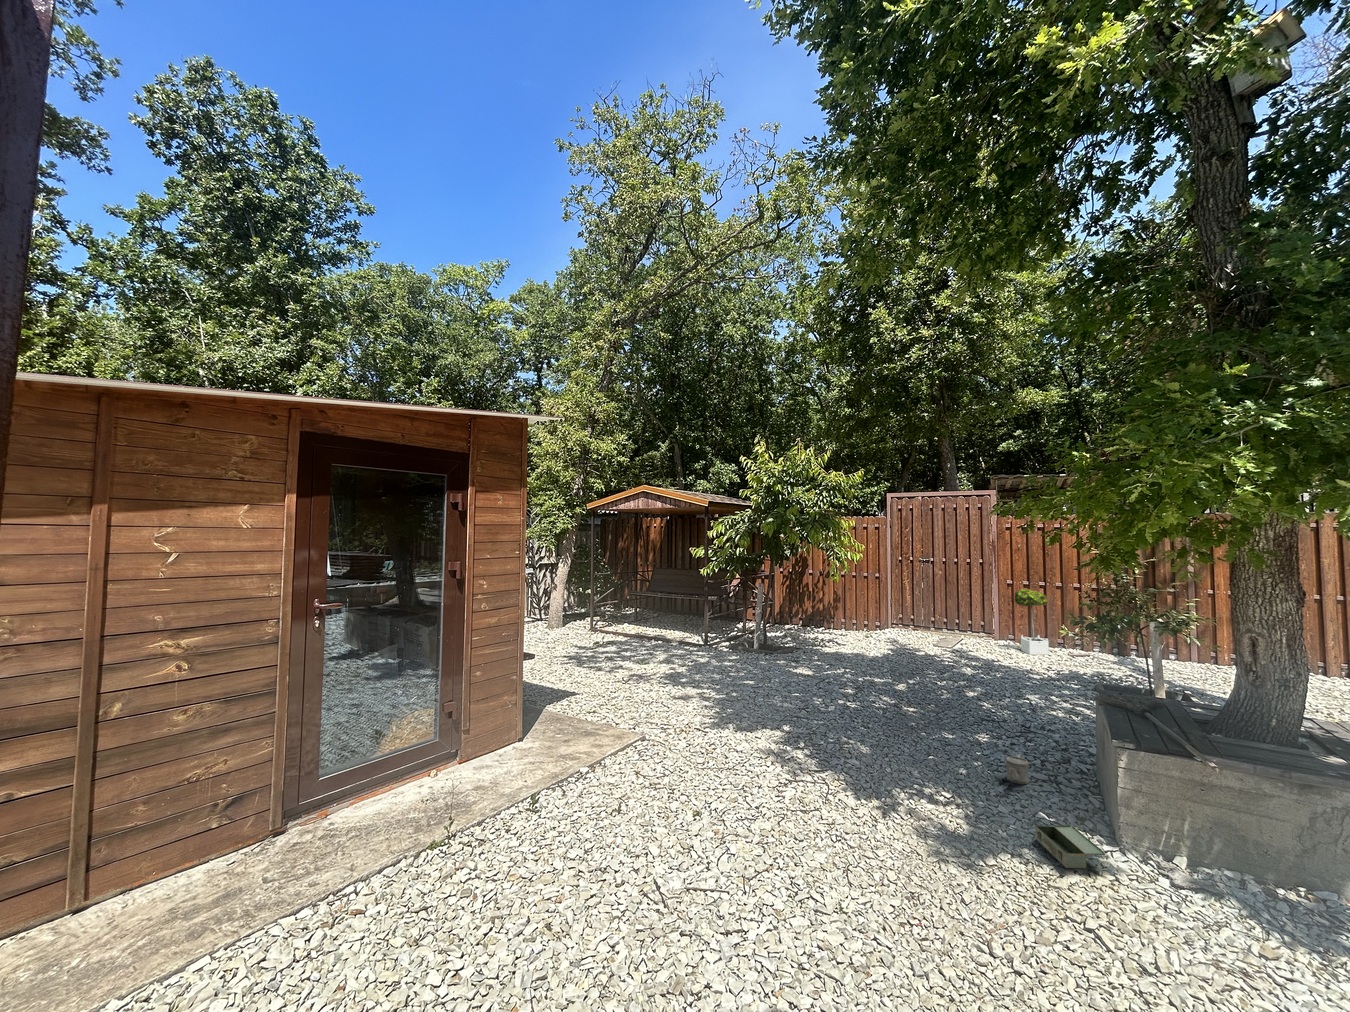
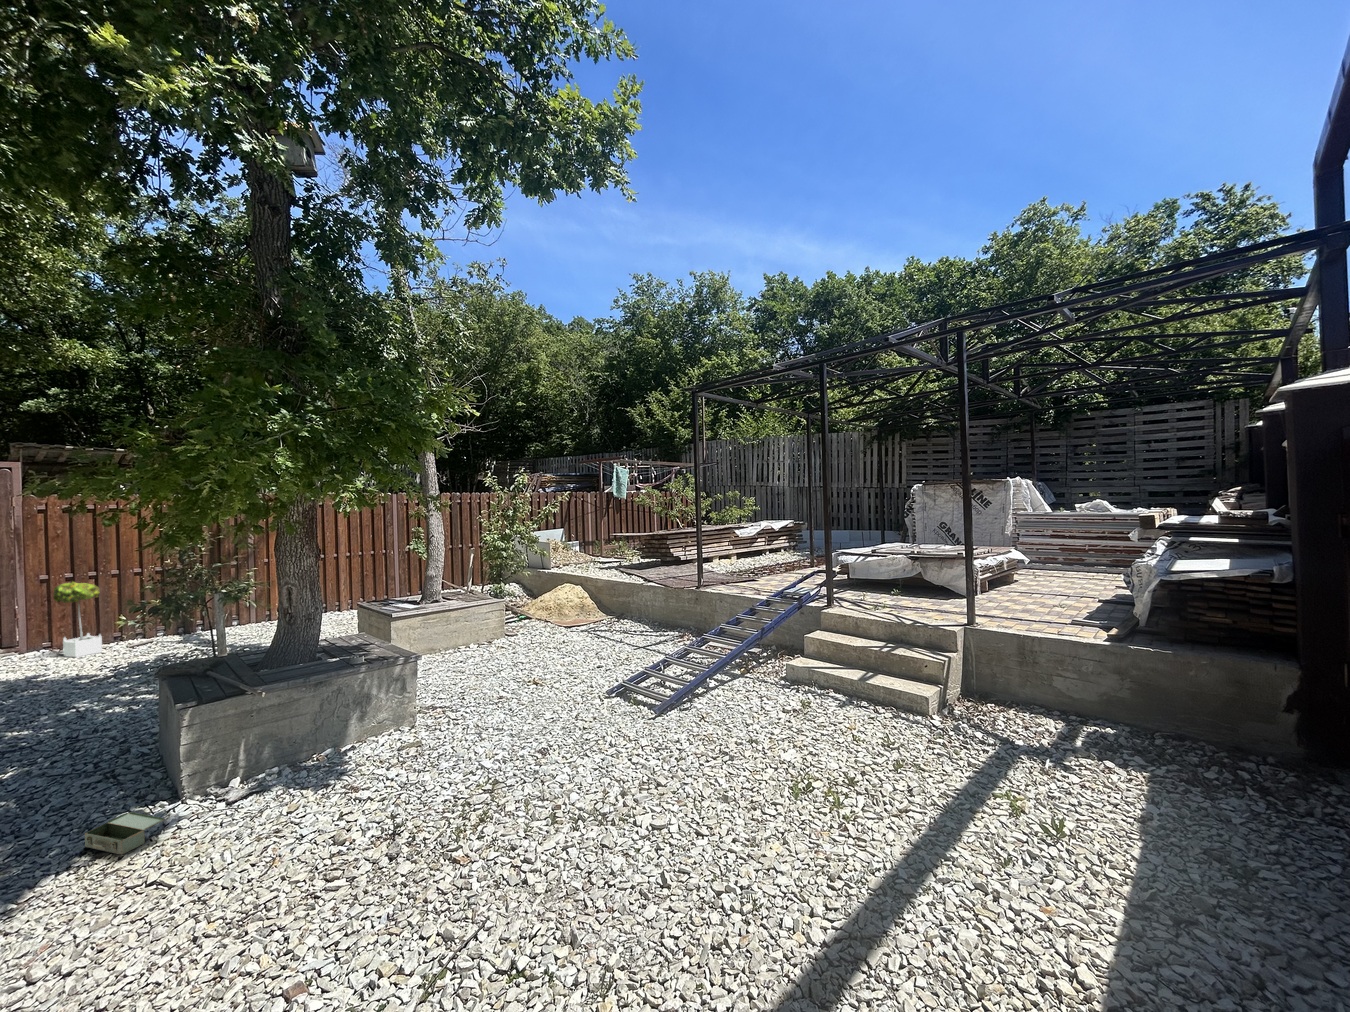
watering can: present [1006,754,1029,784] -> none [42,769,76,805]

